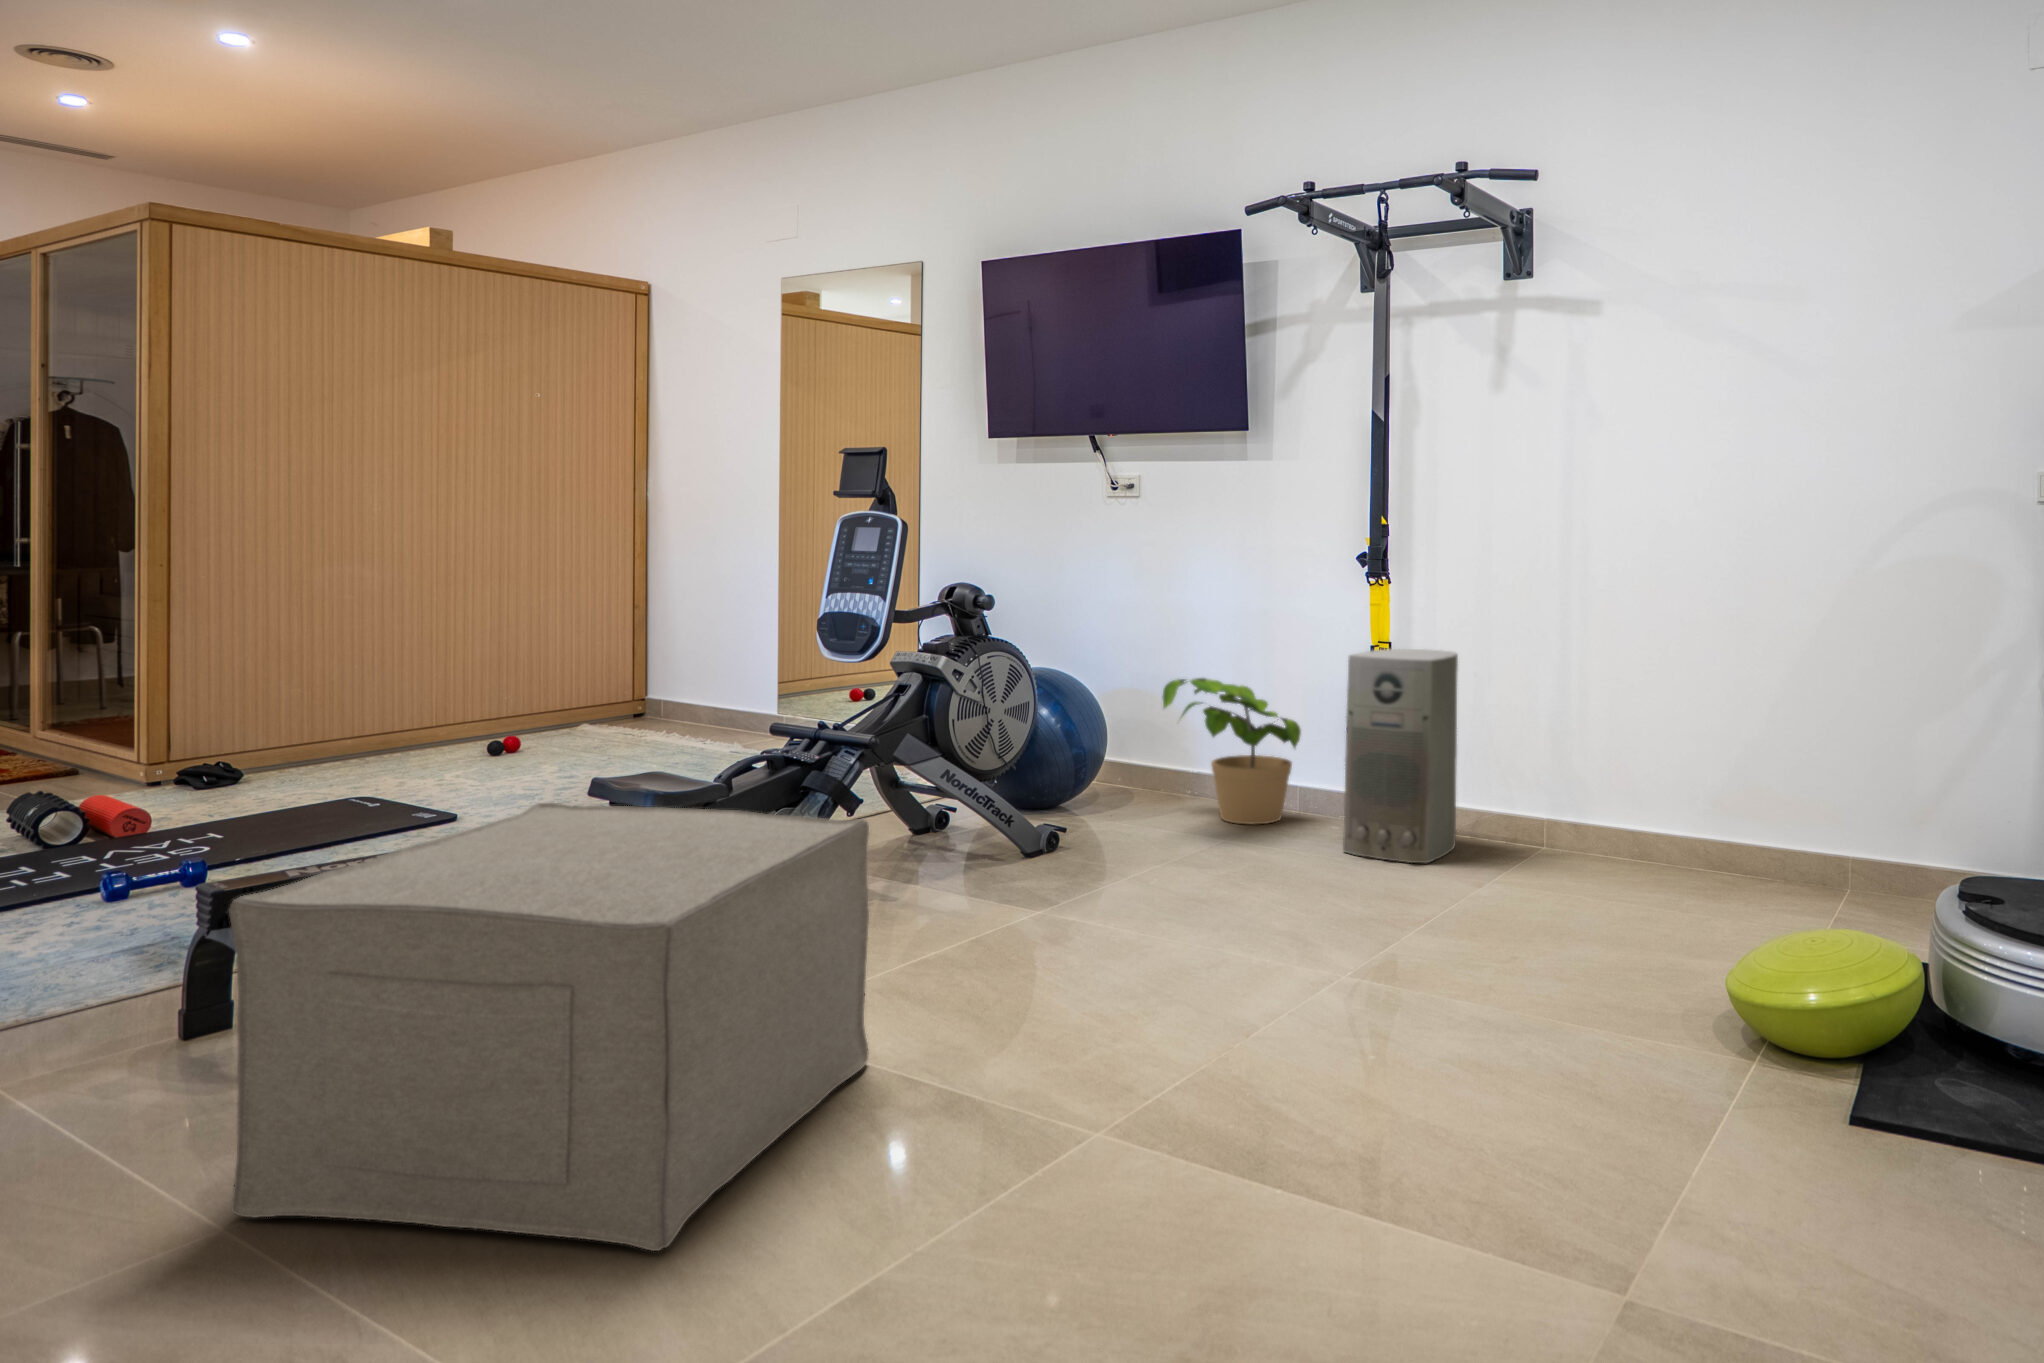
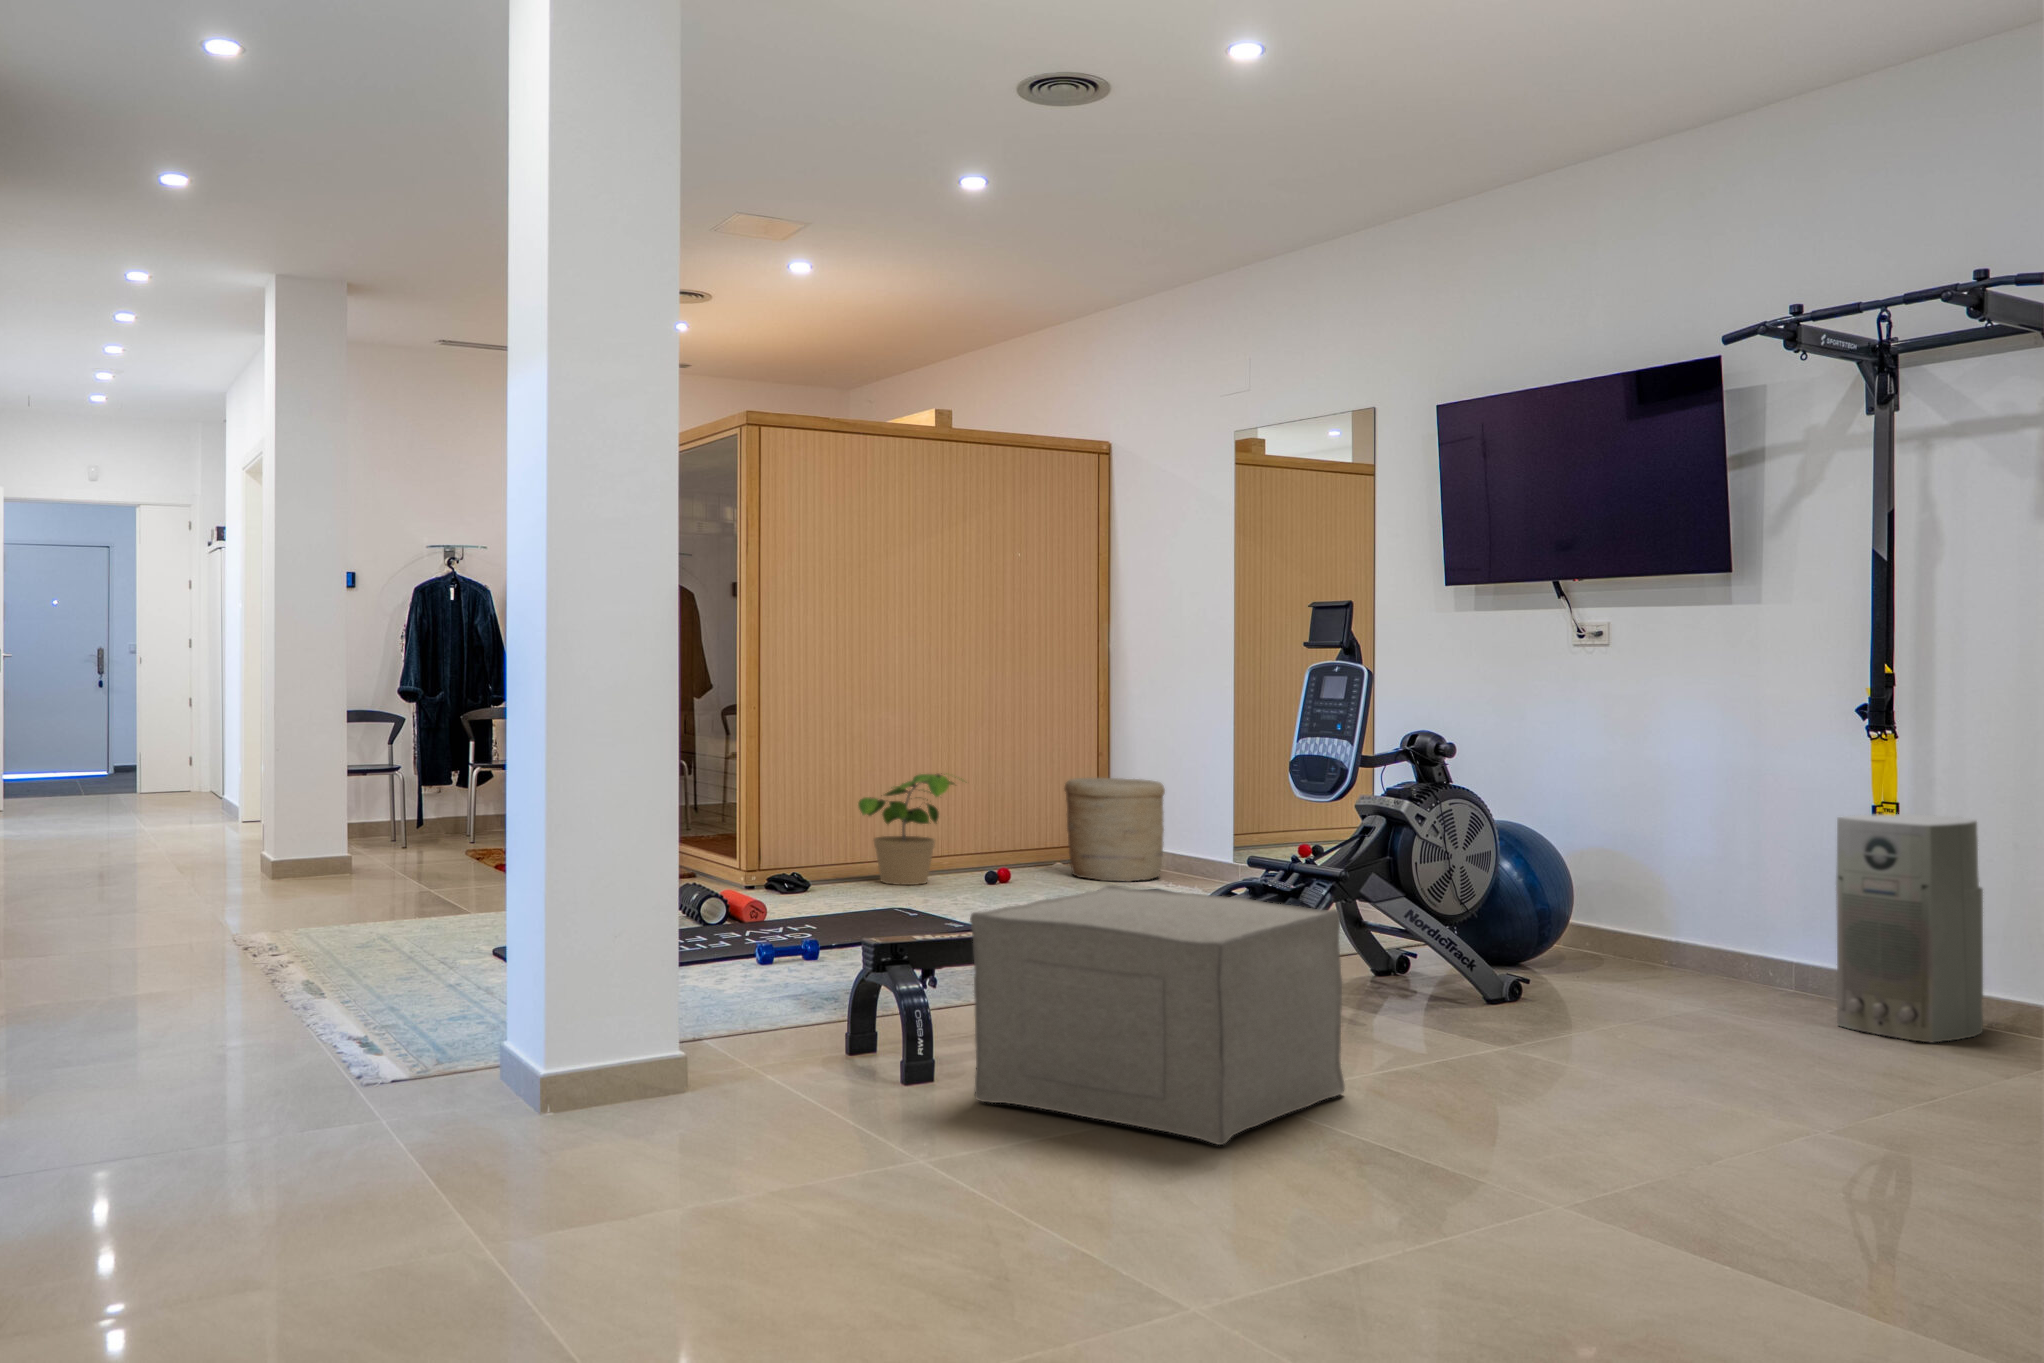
woven basket: none [594,636,704,741] -> present [1065,778,1165,882]
potted plant: present [1163,678,1301,824] -> present [858,773,959,885]

